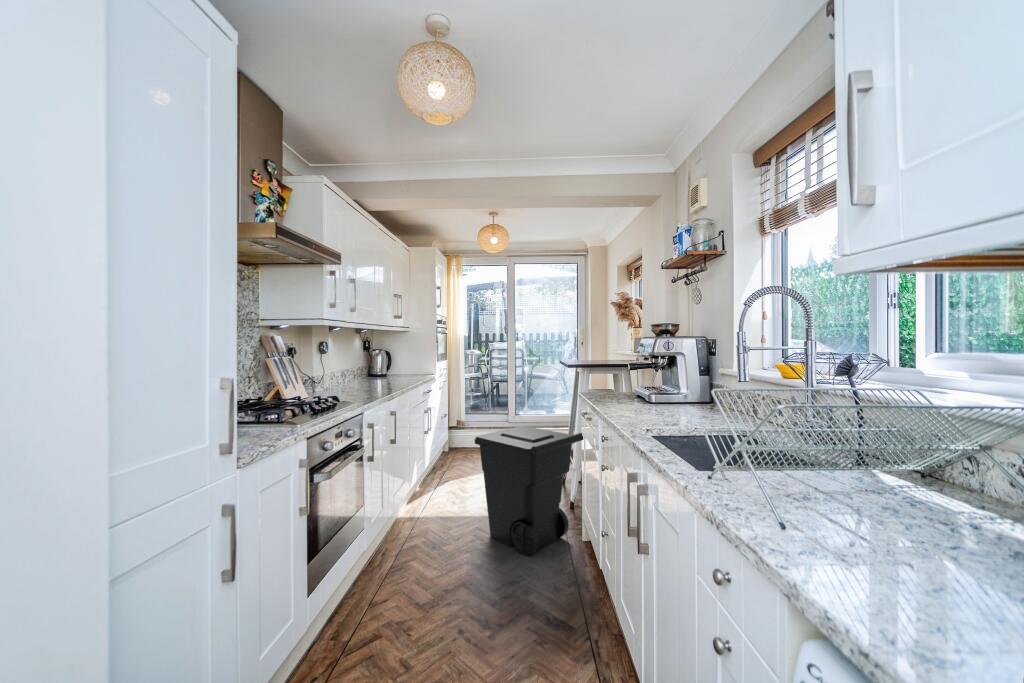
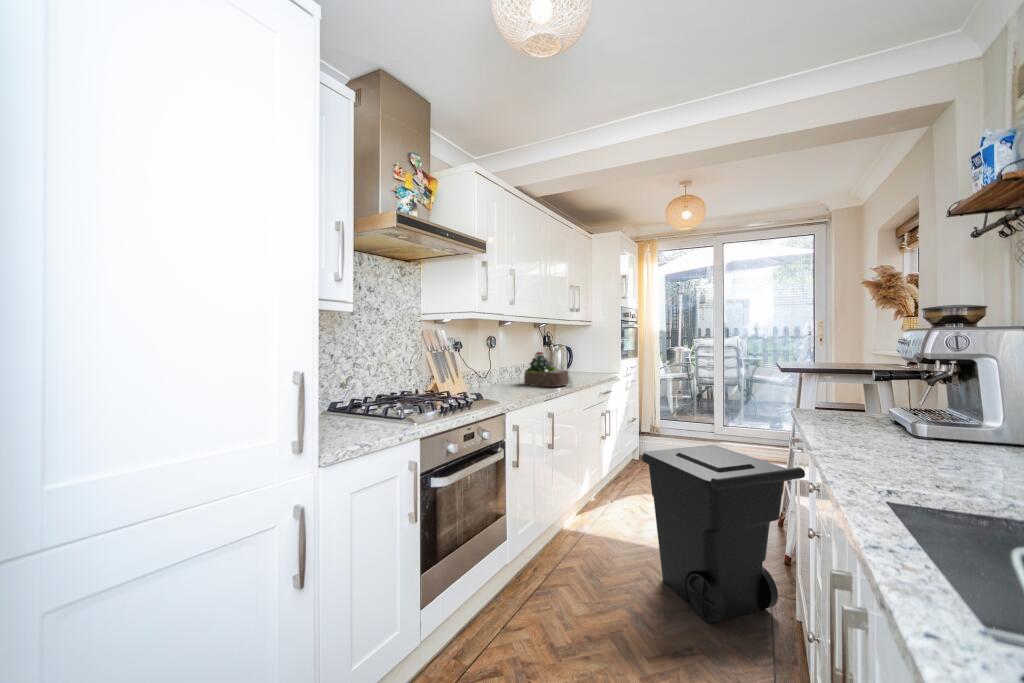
succulent plant: none [360,357,401,389] -> present [524,352,569,387]

